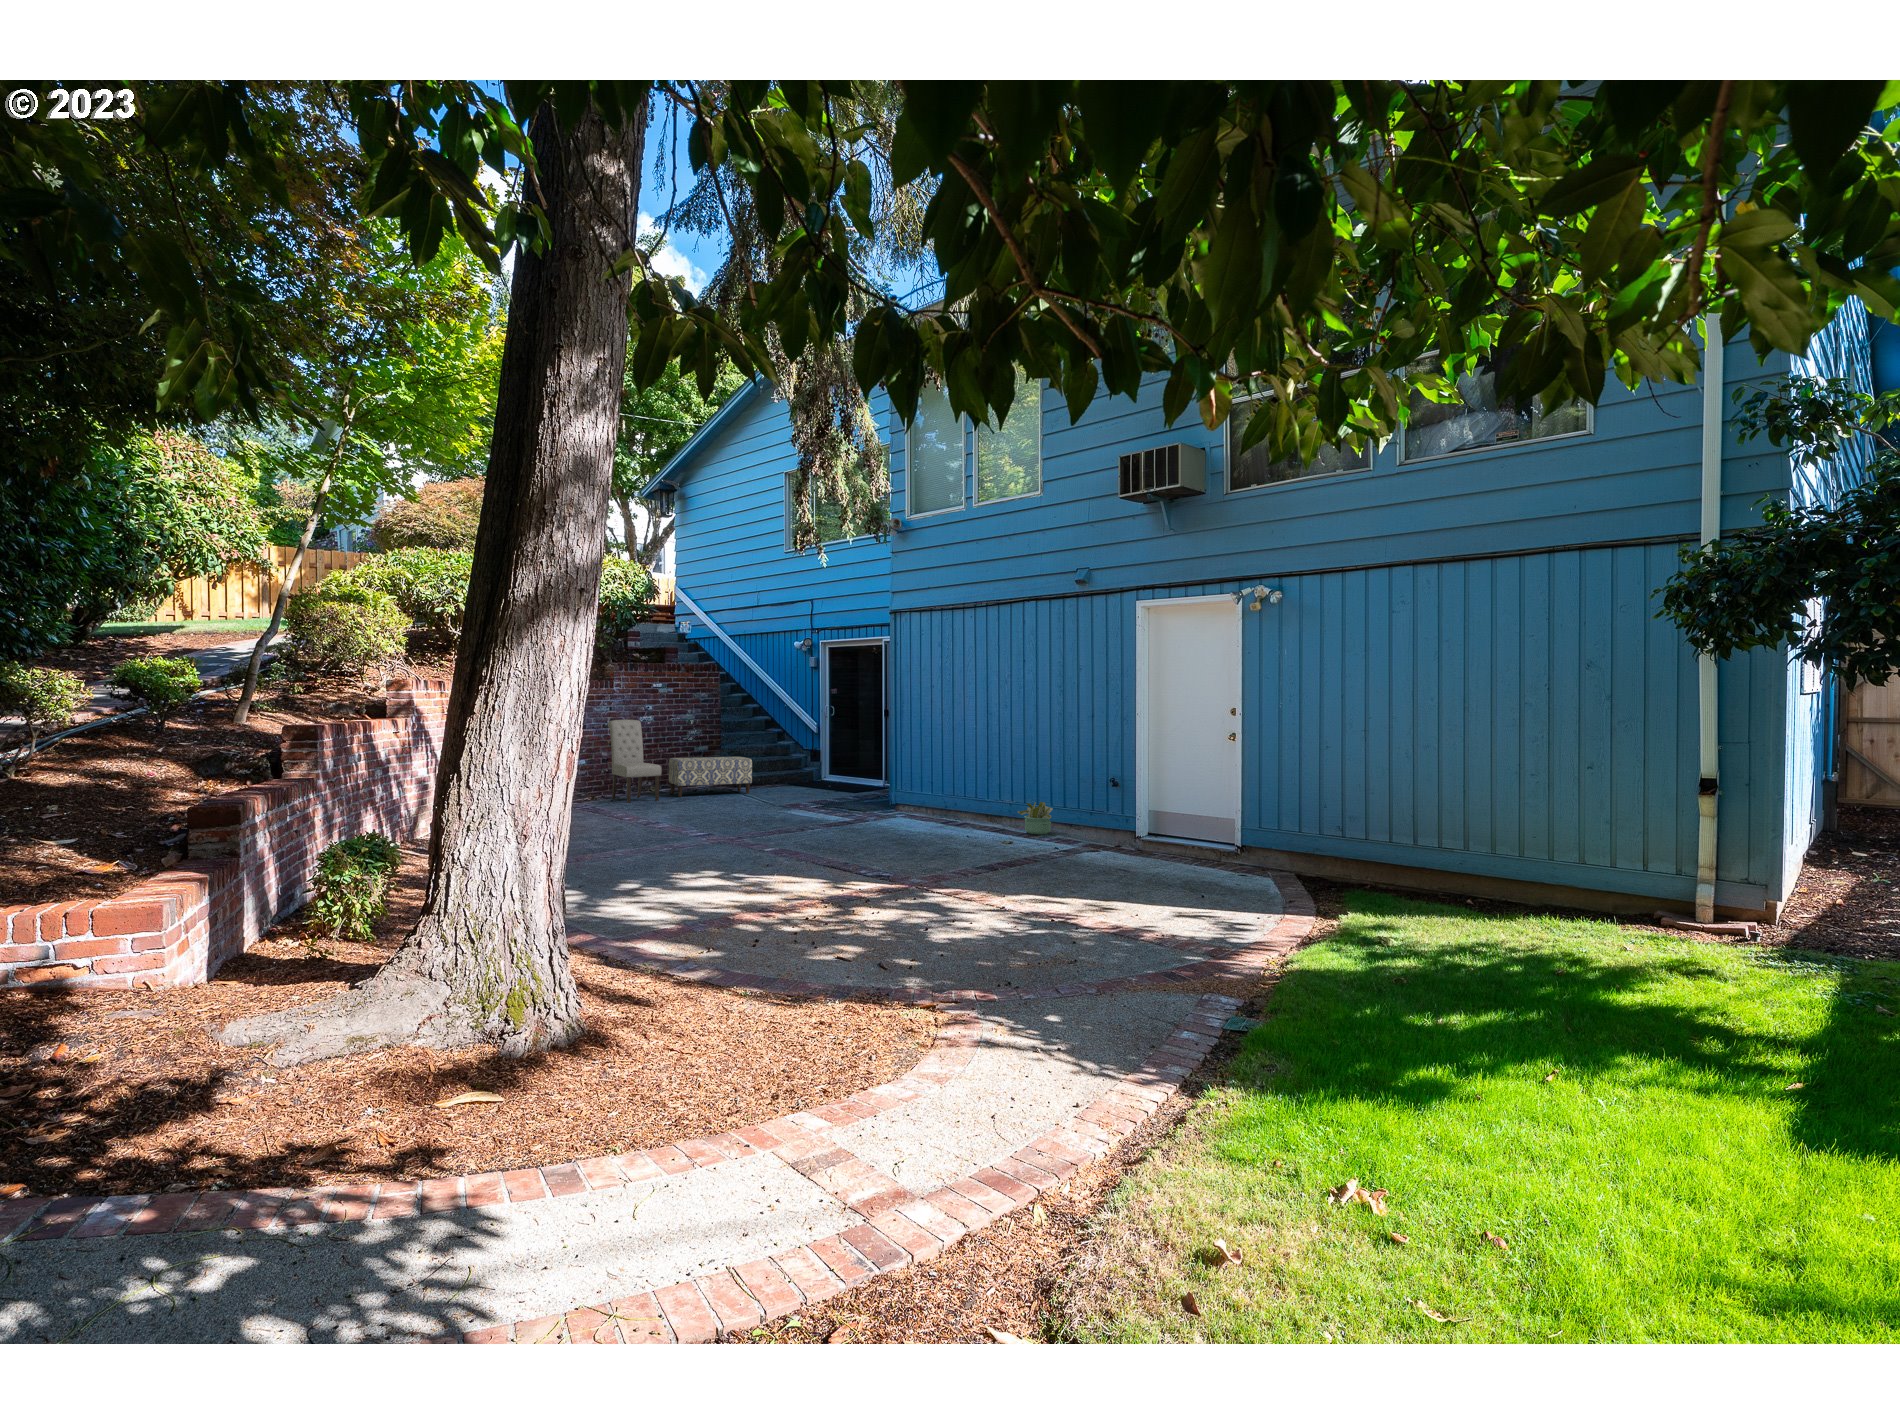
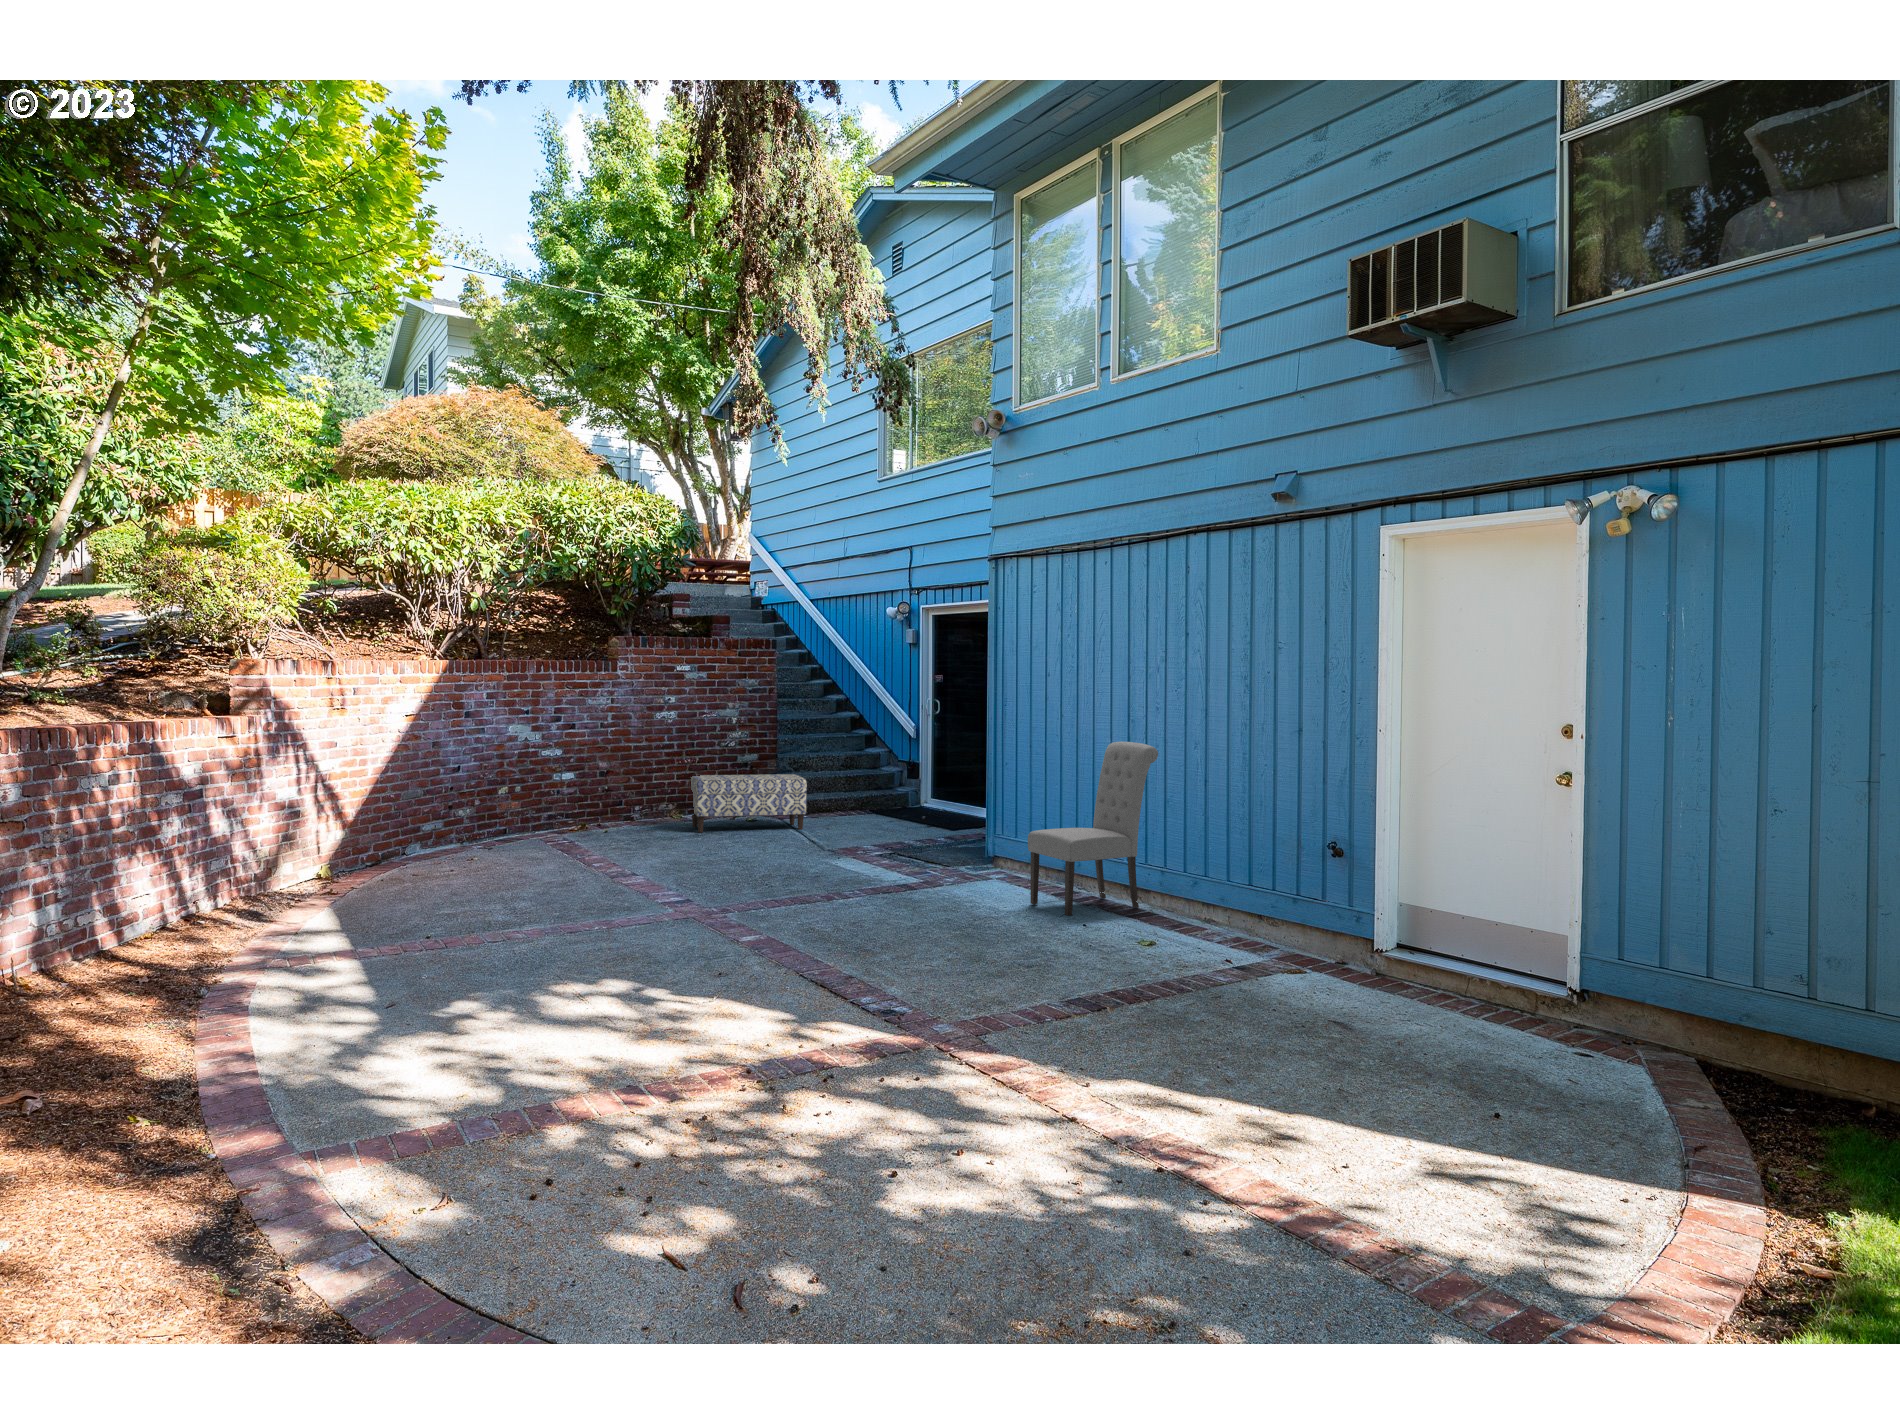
chair: present [608,720,662,803] -> present [1028,742,1158,916]
decorative plant: present [1018,802,1053,834] -> none [1170,873,1234,930]

